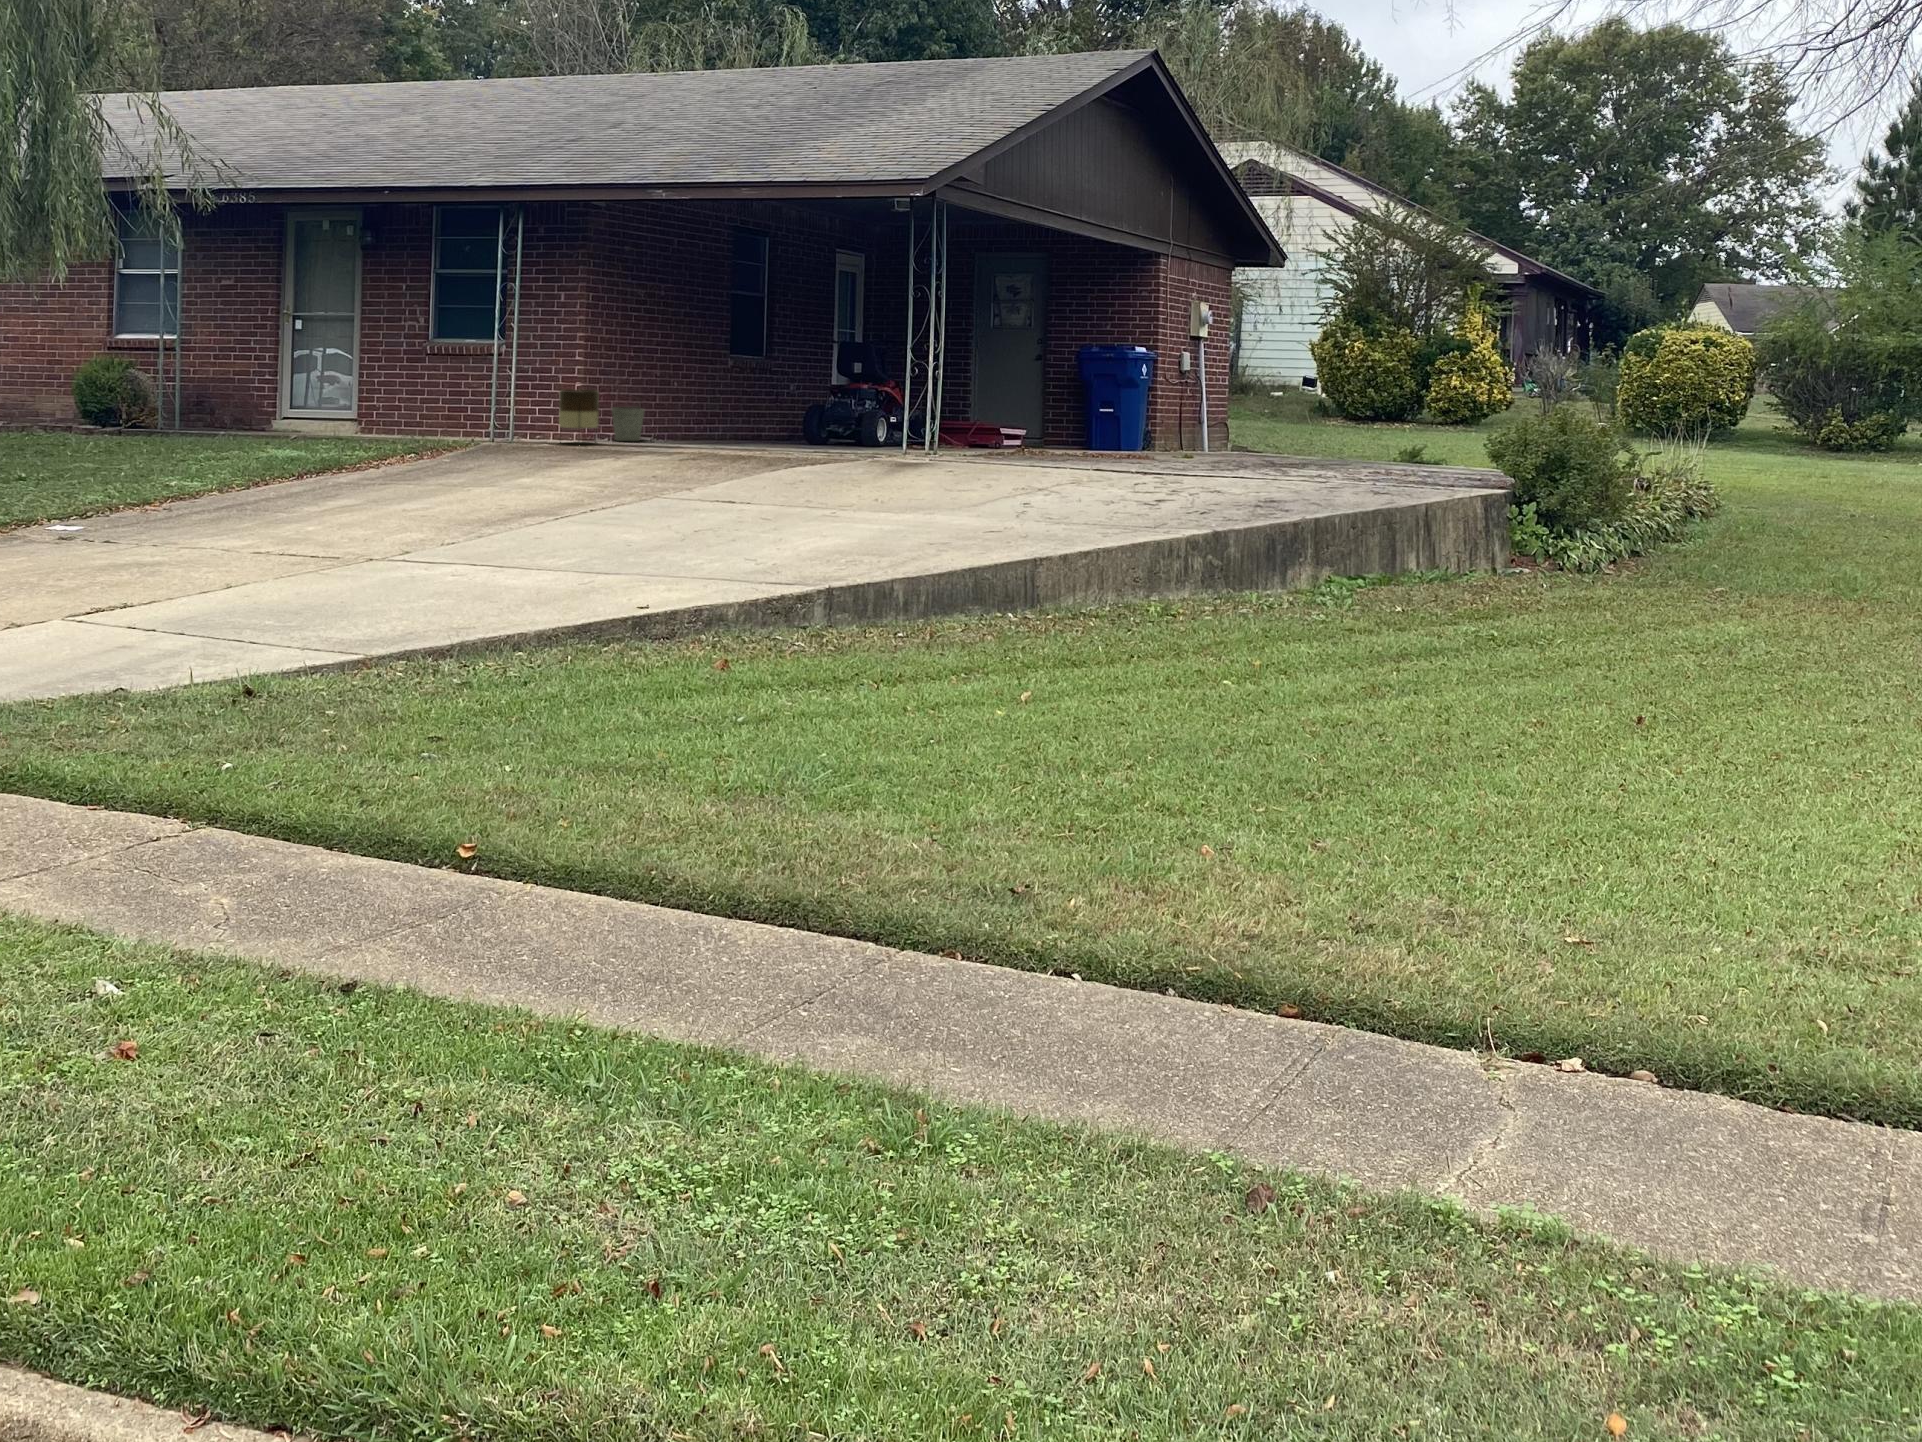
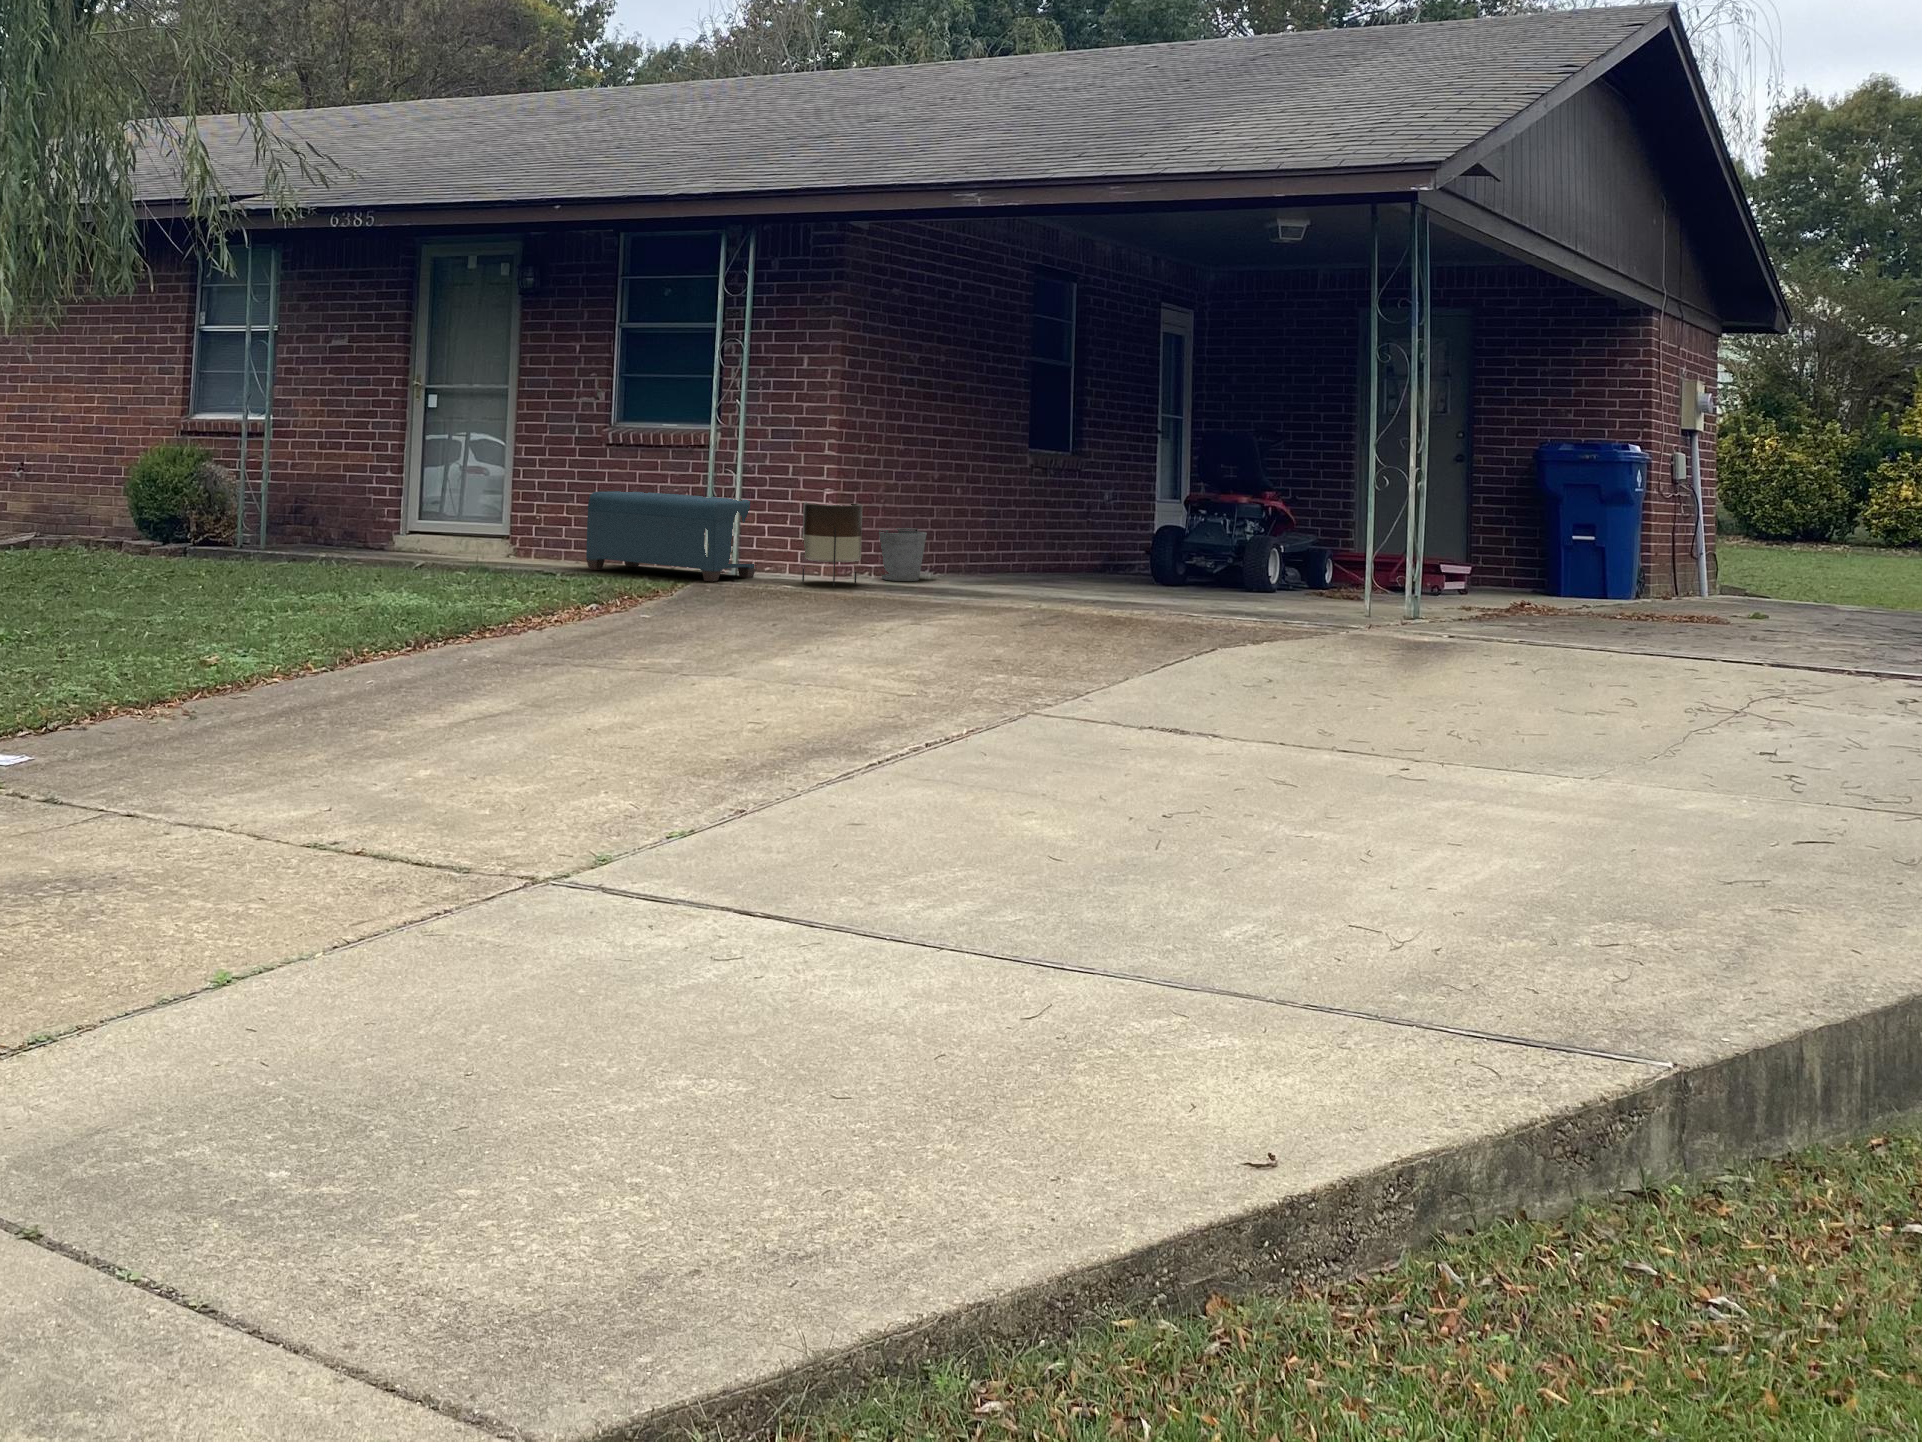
bench: none [413,385,531,443] -> present [586,491,756,582]

